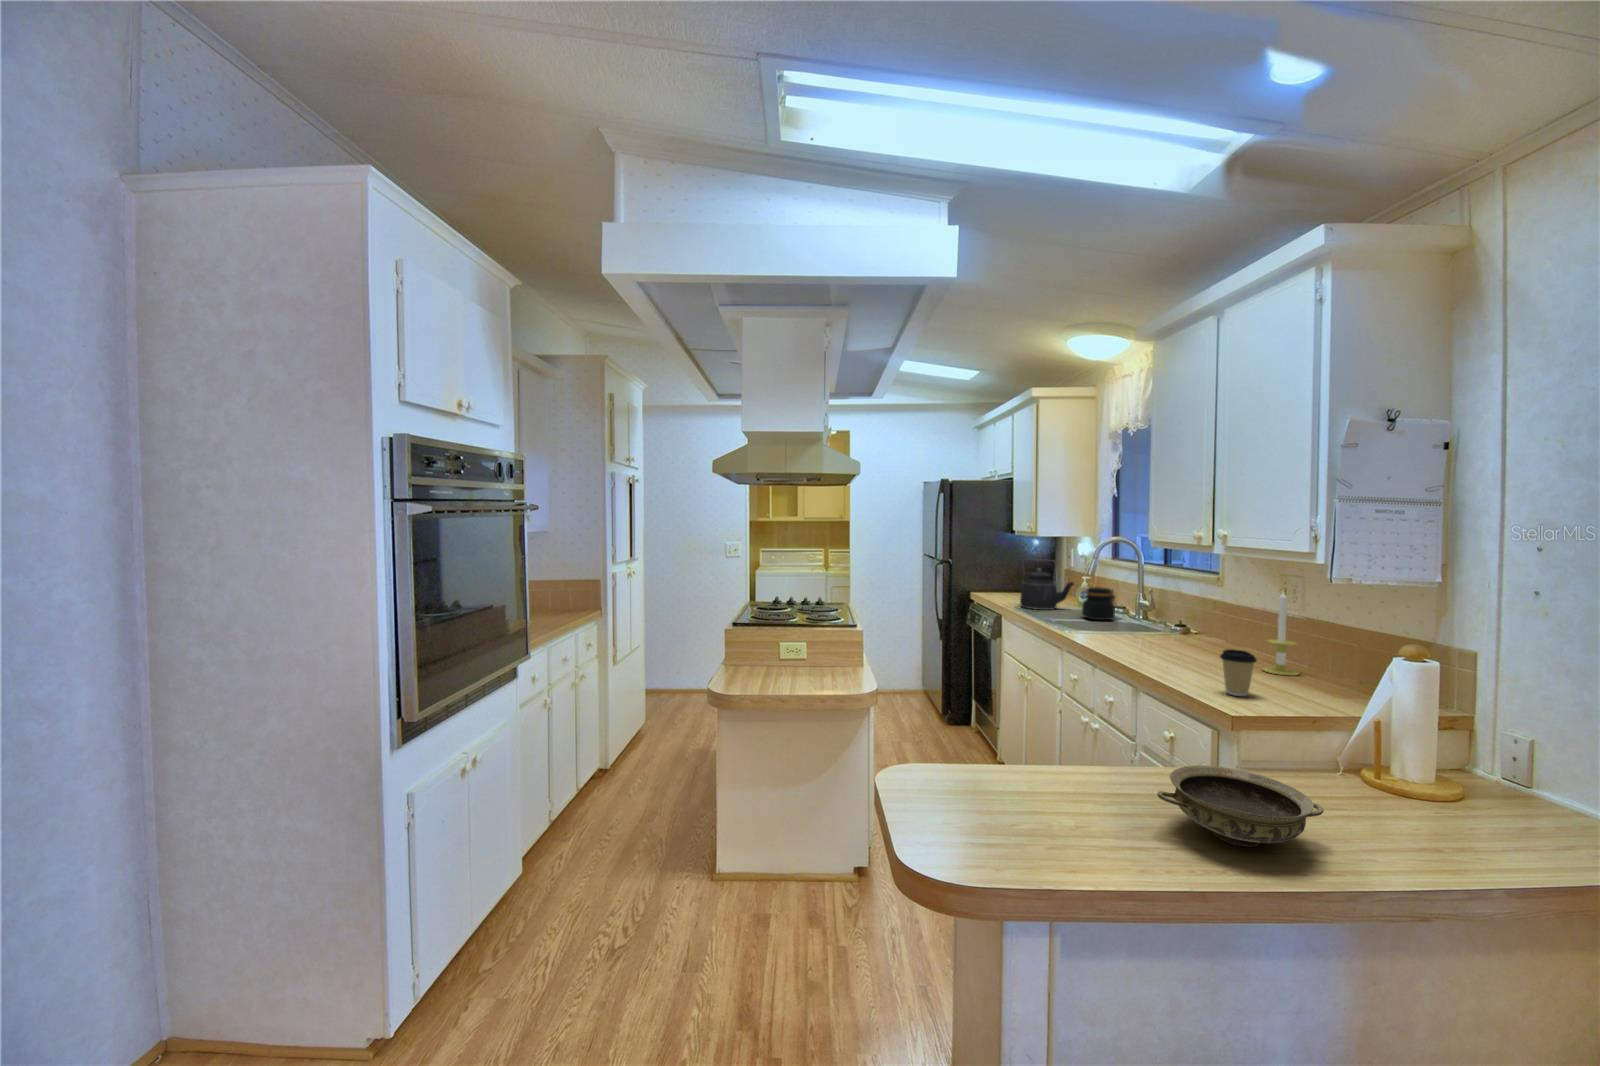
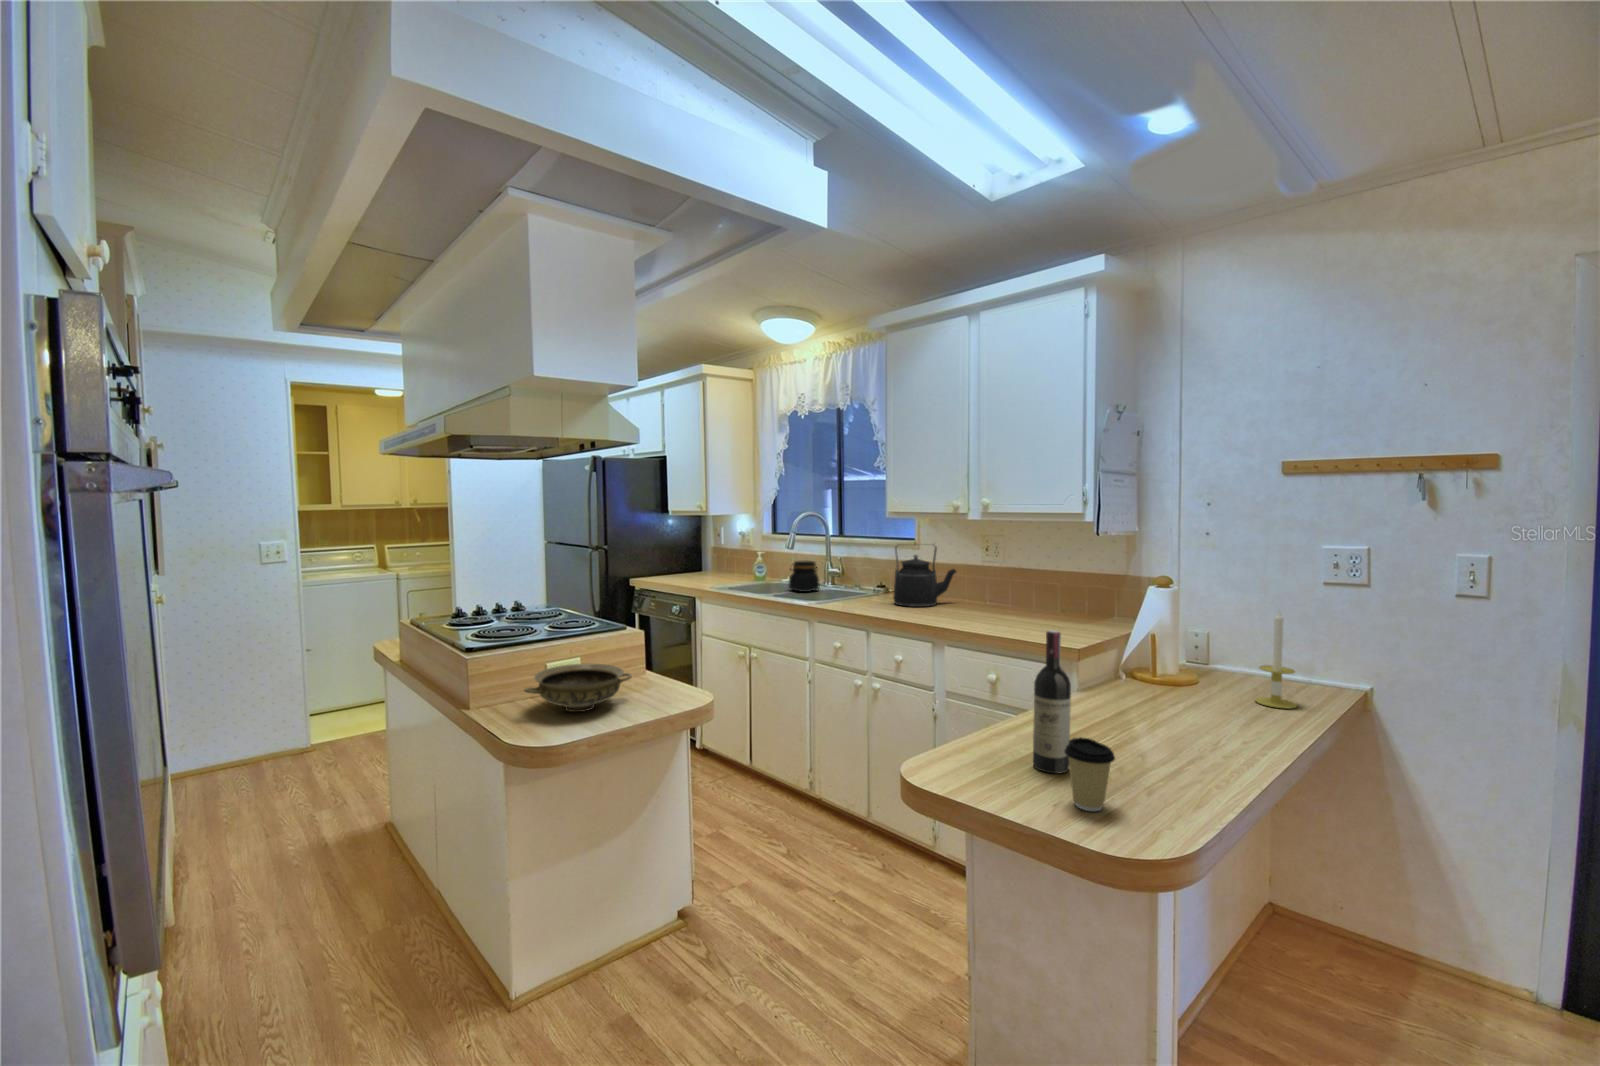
kettle: present [1020,559,1074,610] -> present [893,545,956,607]
candle: present [1263,591,1299,676] -> present [1255,612,1297,709]
coffee cup: present [1220,649,1257,696] -> present [1064,738,1115,811]
wine bottle: none [981,666,1017,806] -> present [1033,630,1071,773]
ceramic bowl: present [1157,765,1324,847] -> present [524,664,632,712]

